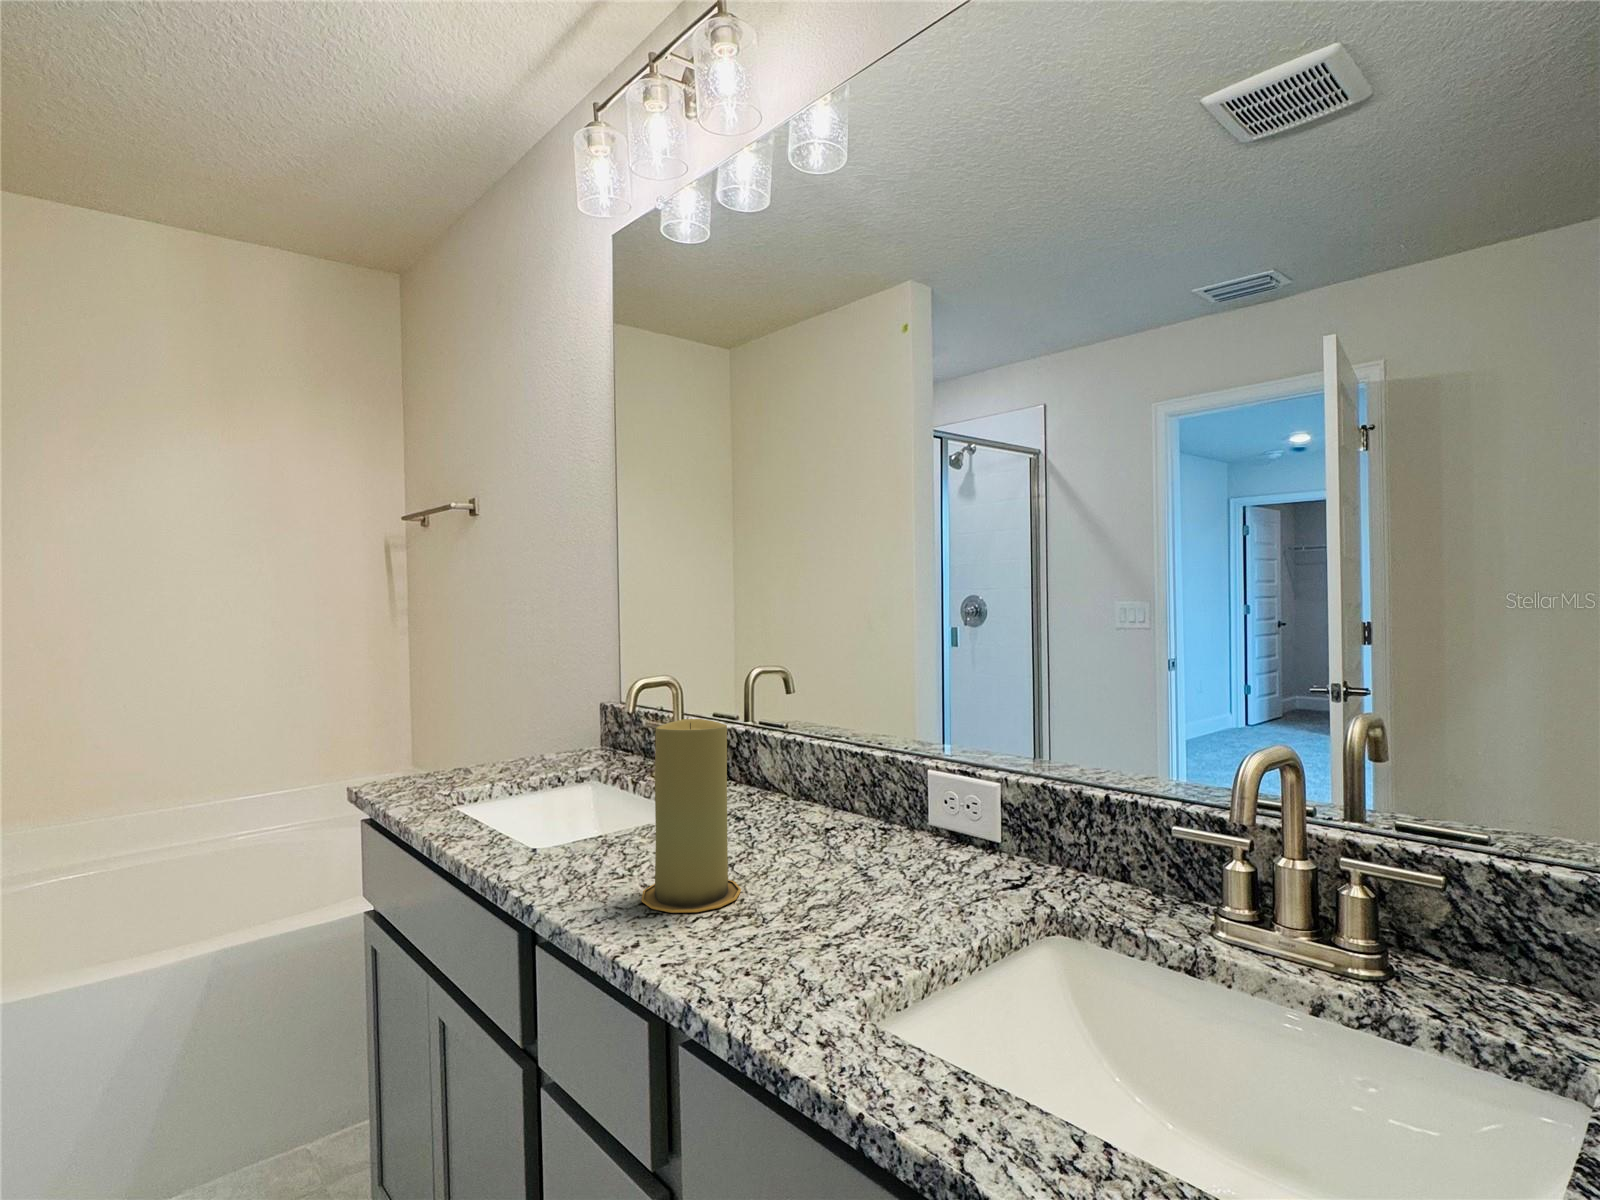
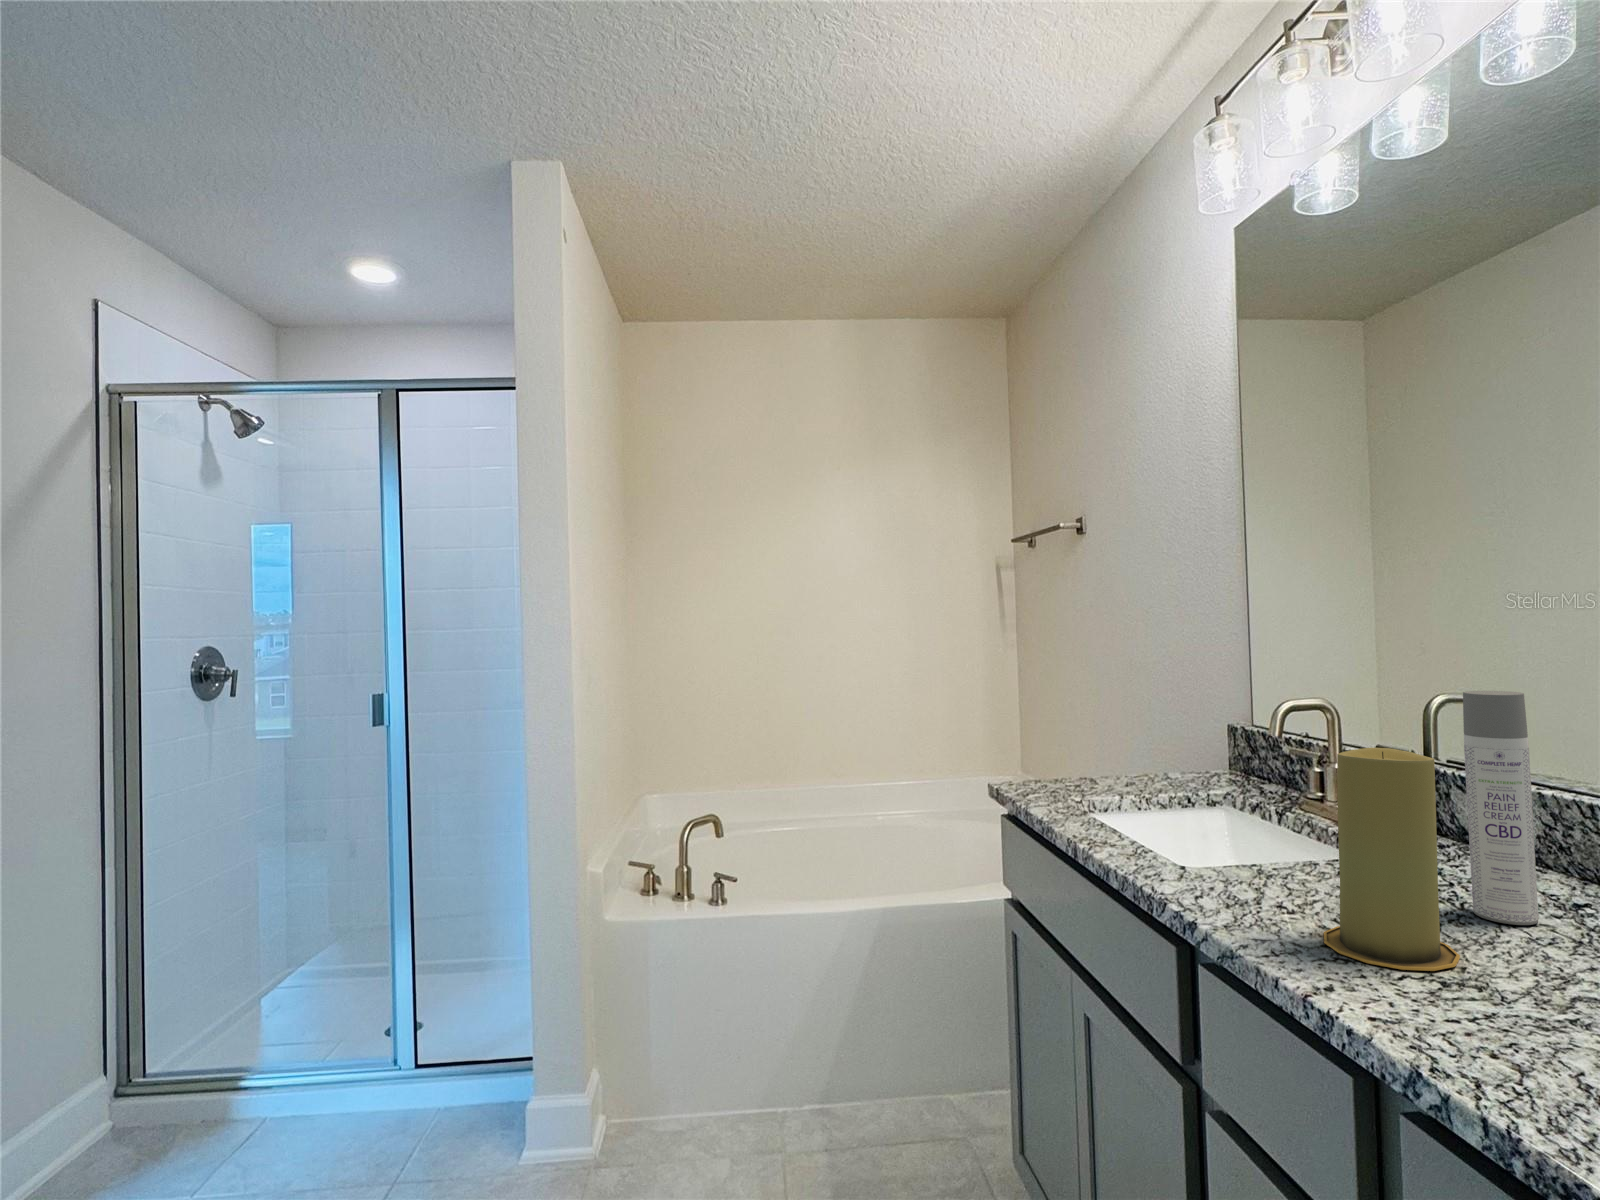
spray bottle: none [756,664,800,854] -> present [1463,691,1538,925]

